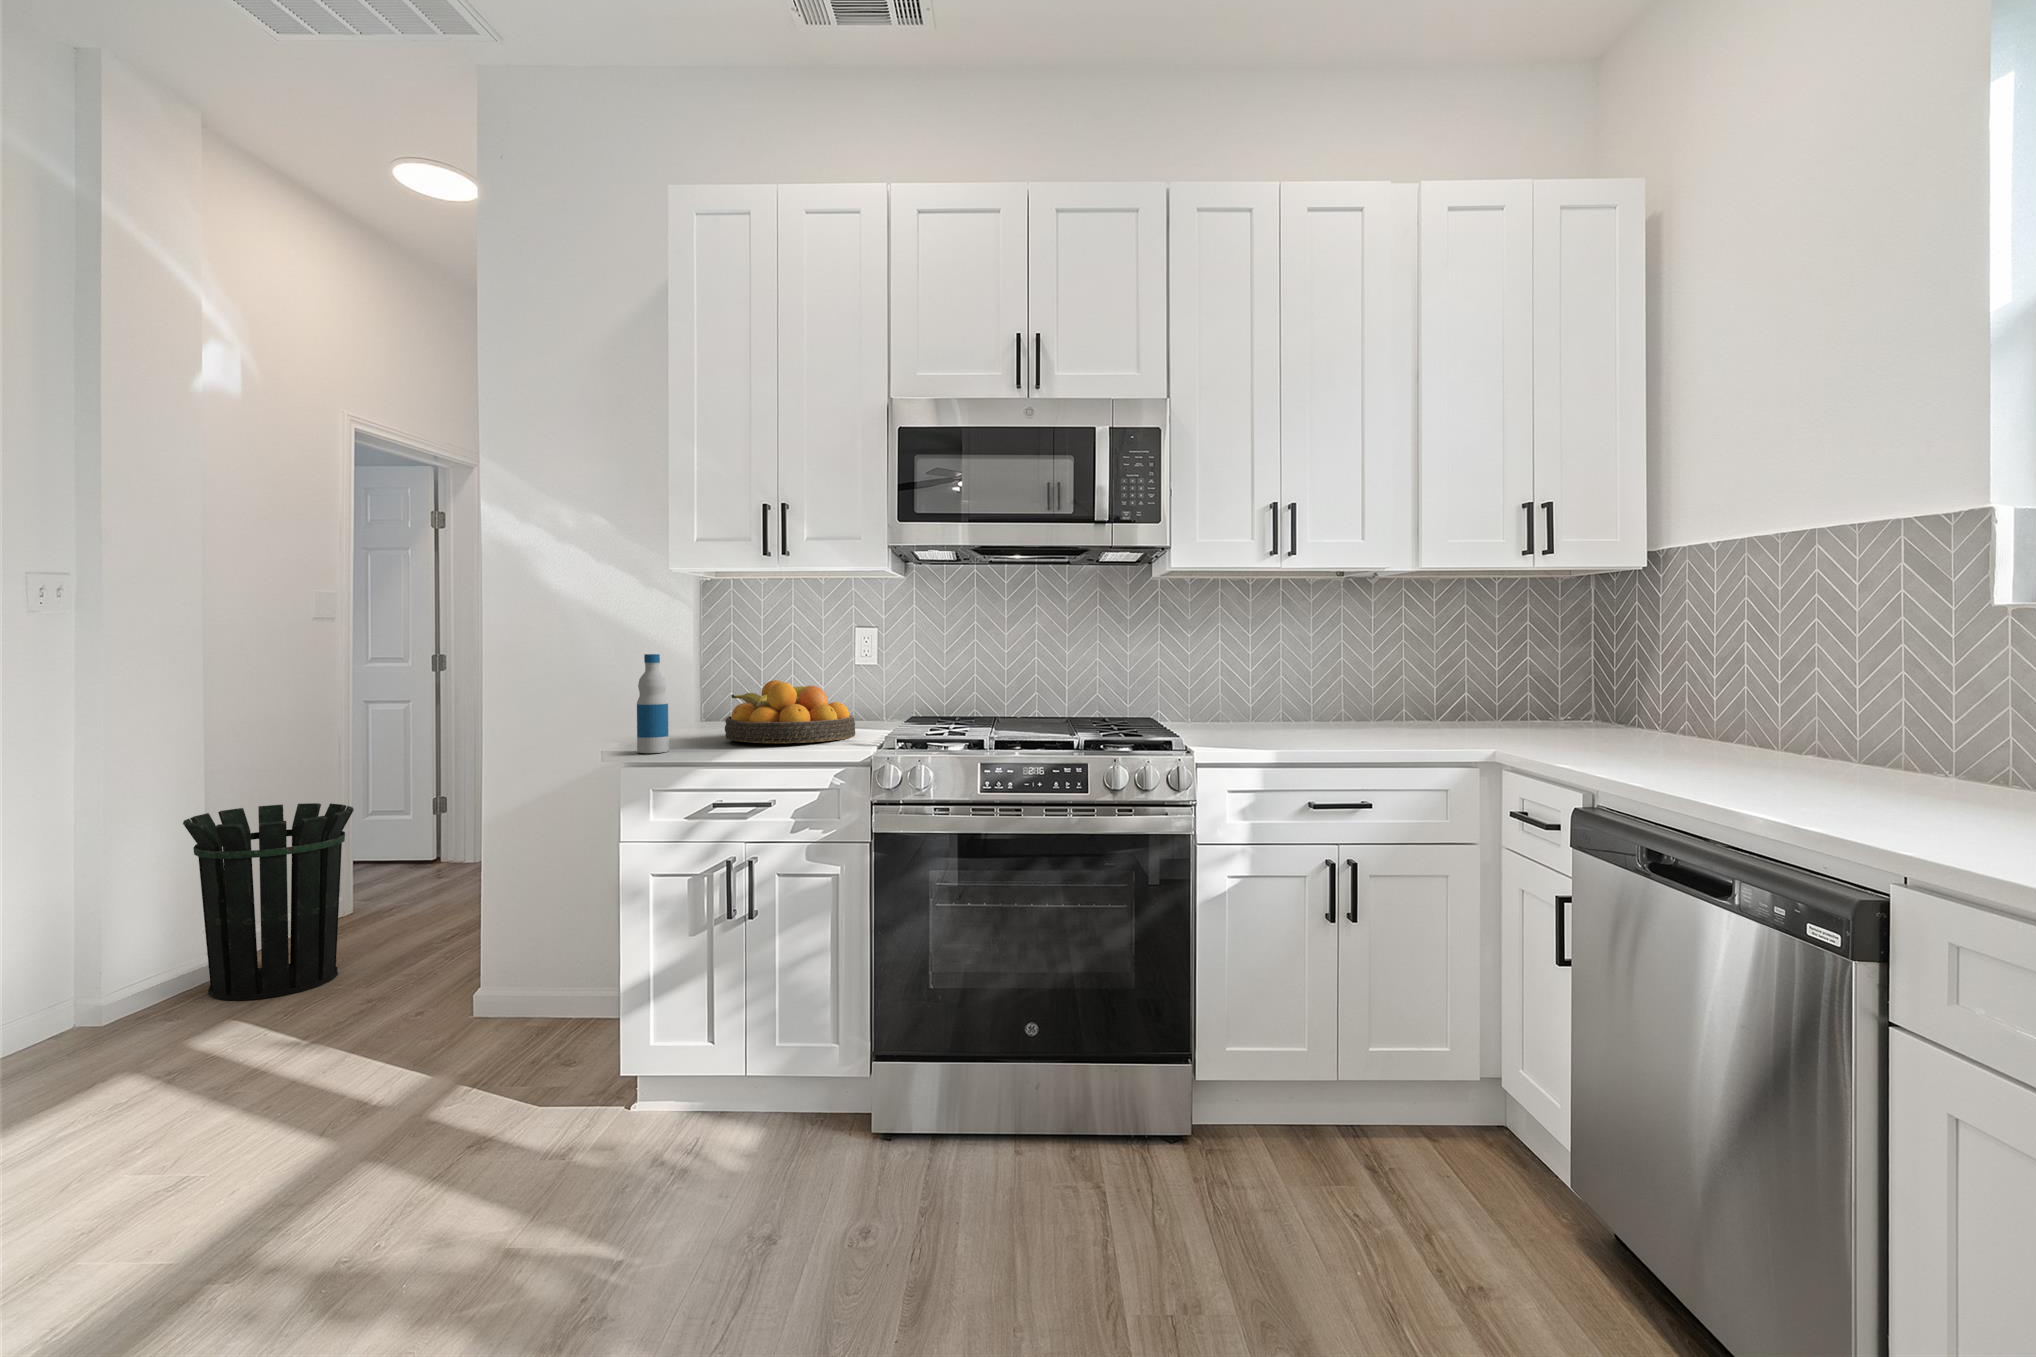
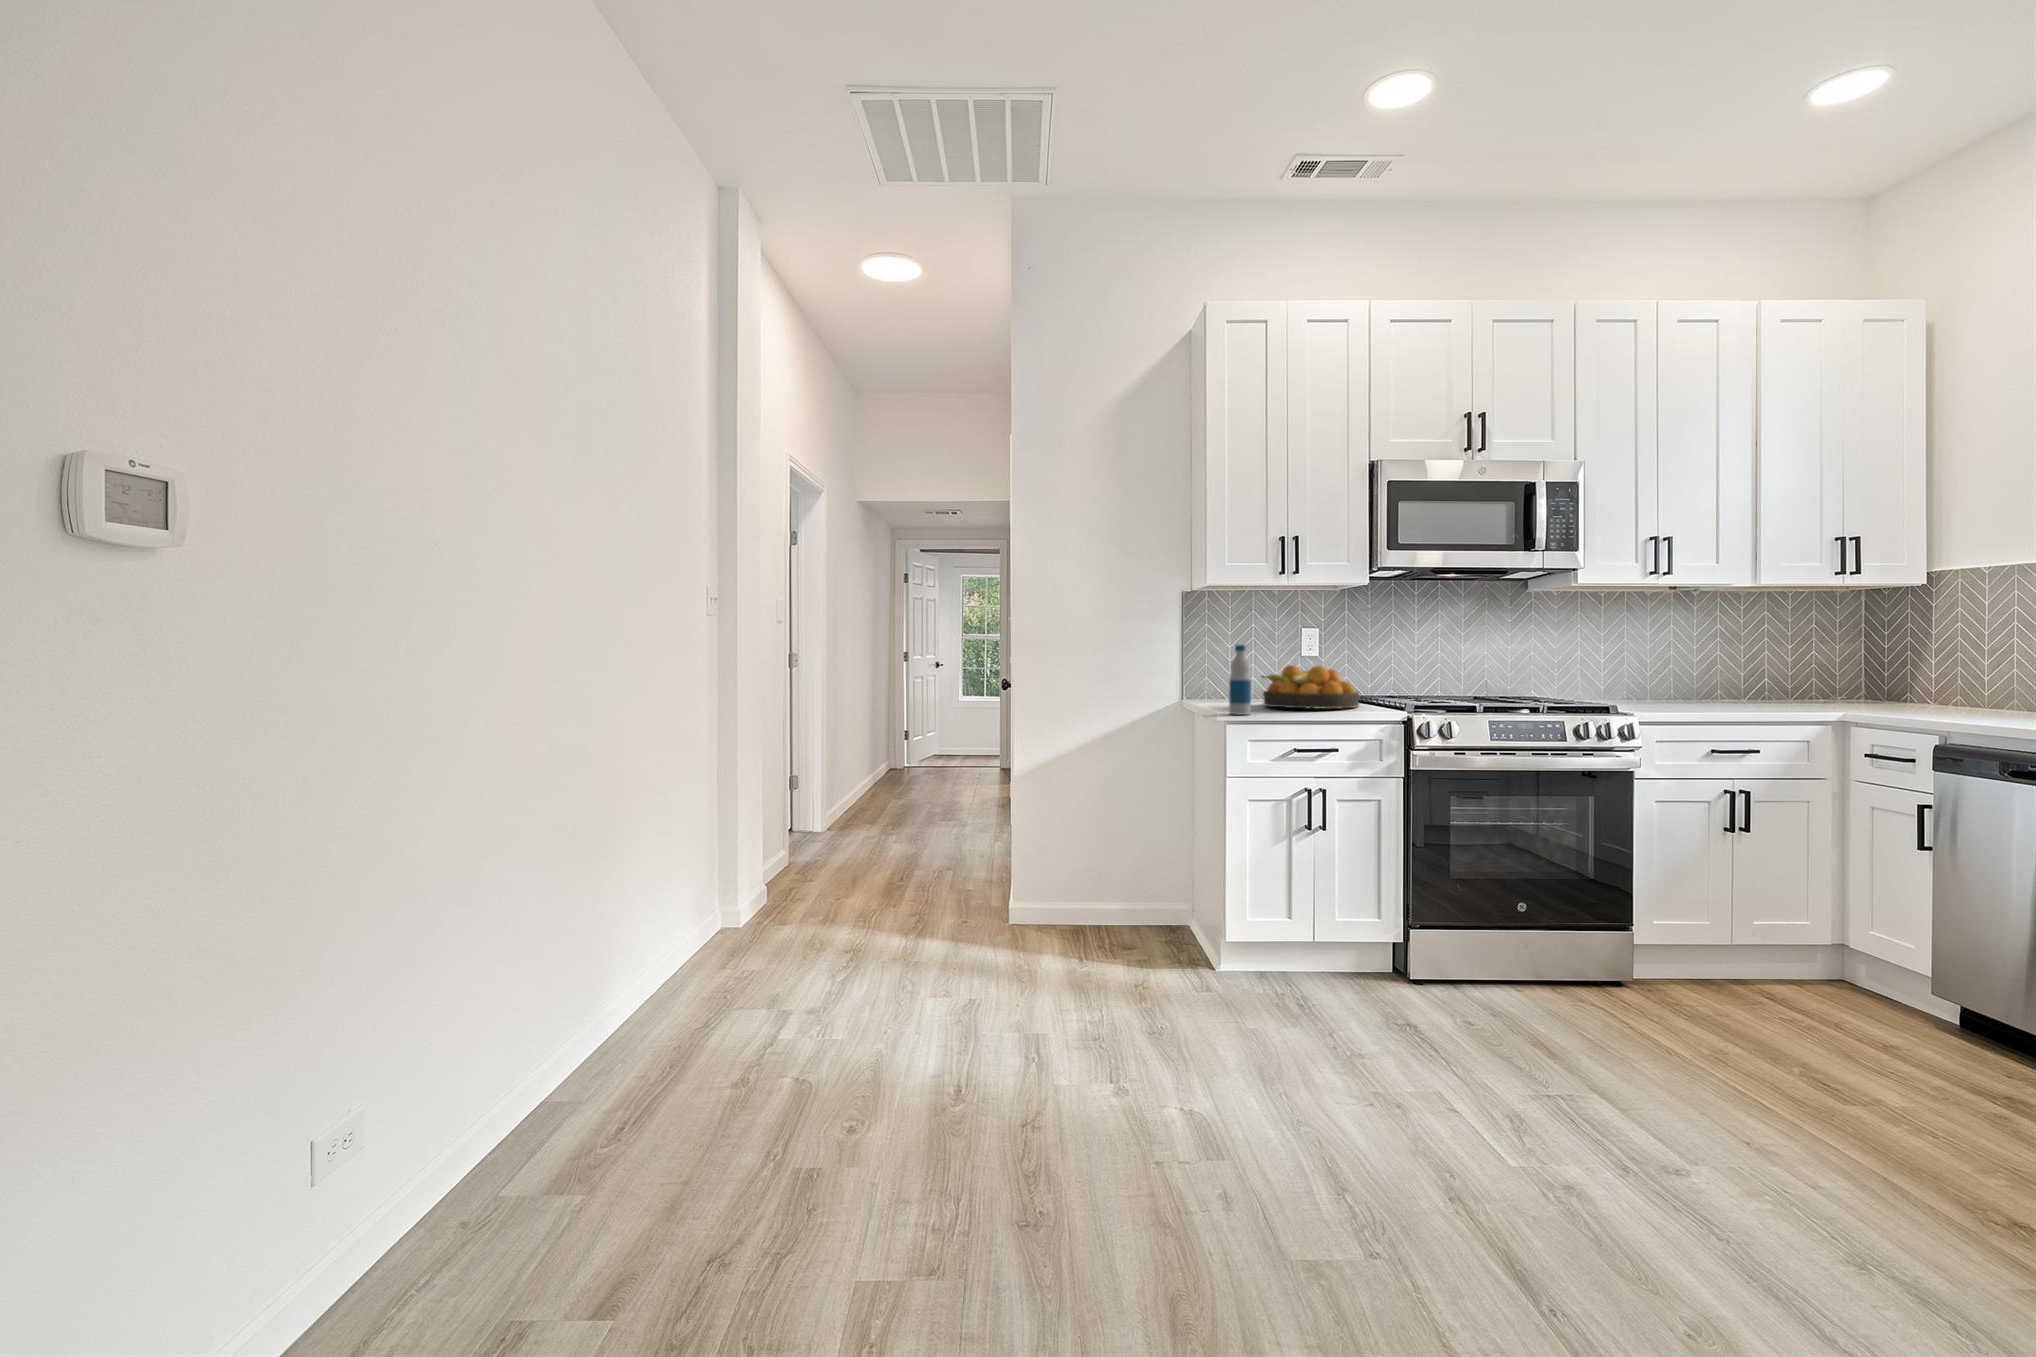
waste bin: present [183,803,354,1000] -> none [764,766,872,913]

